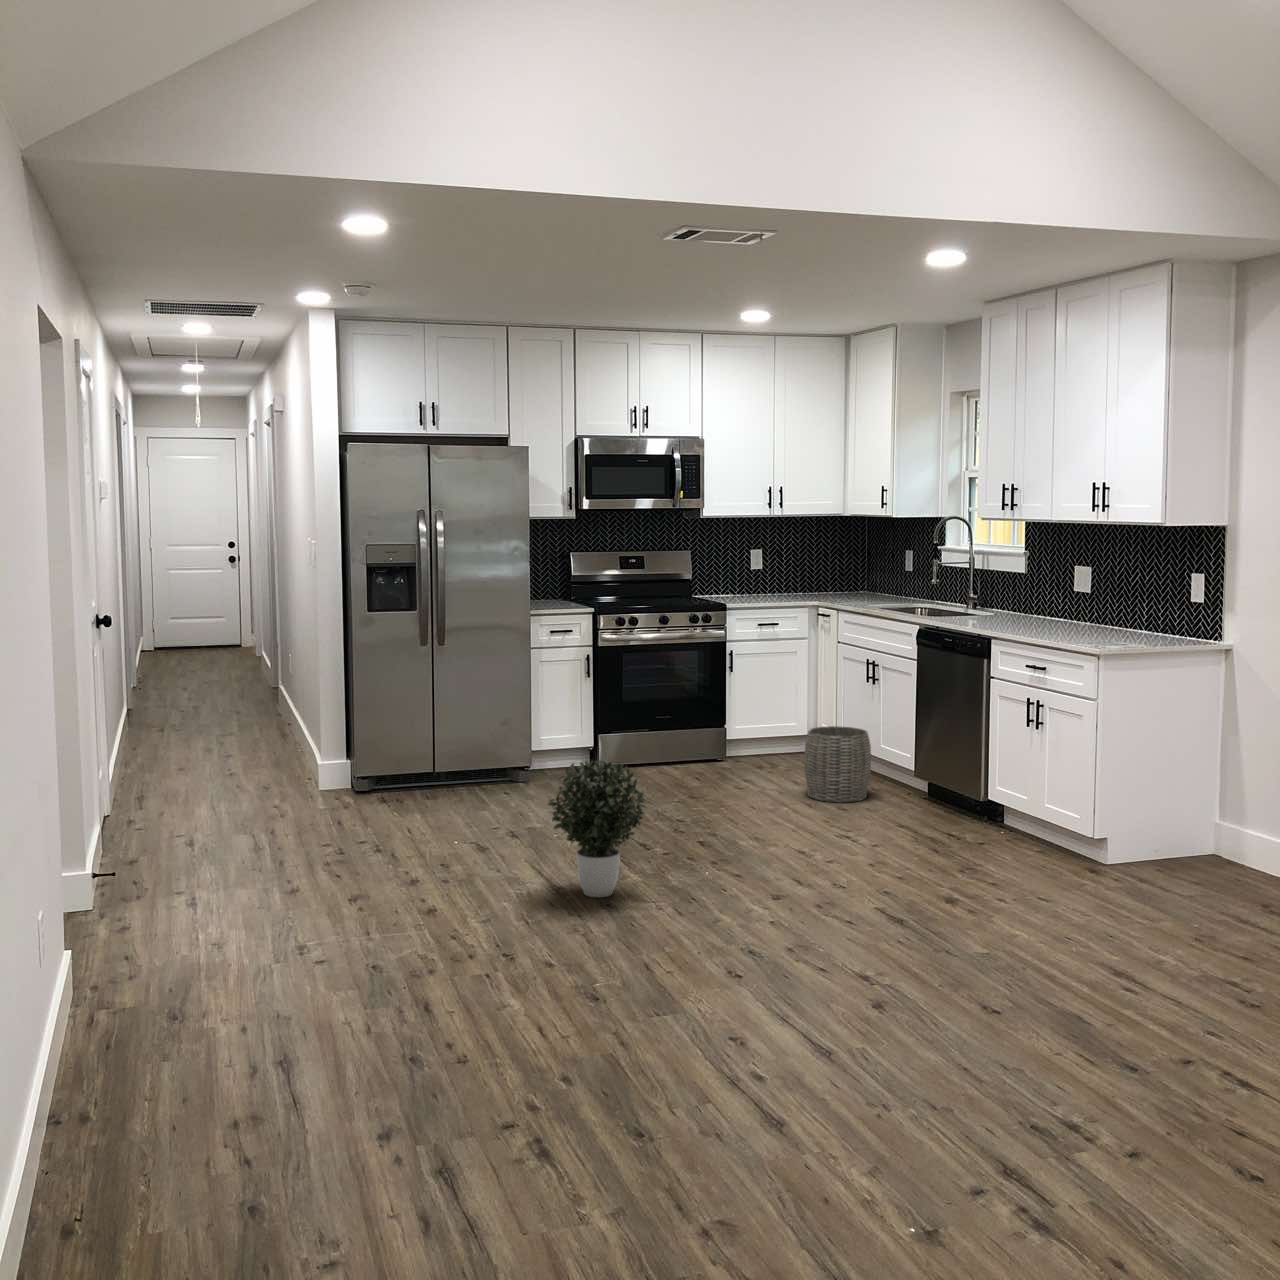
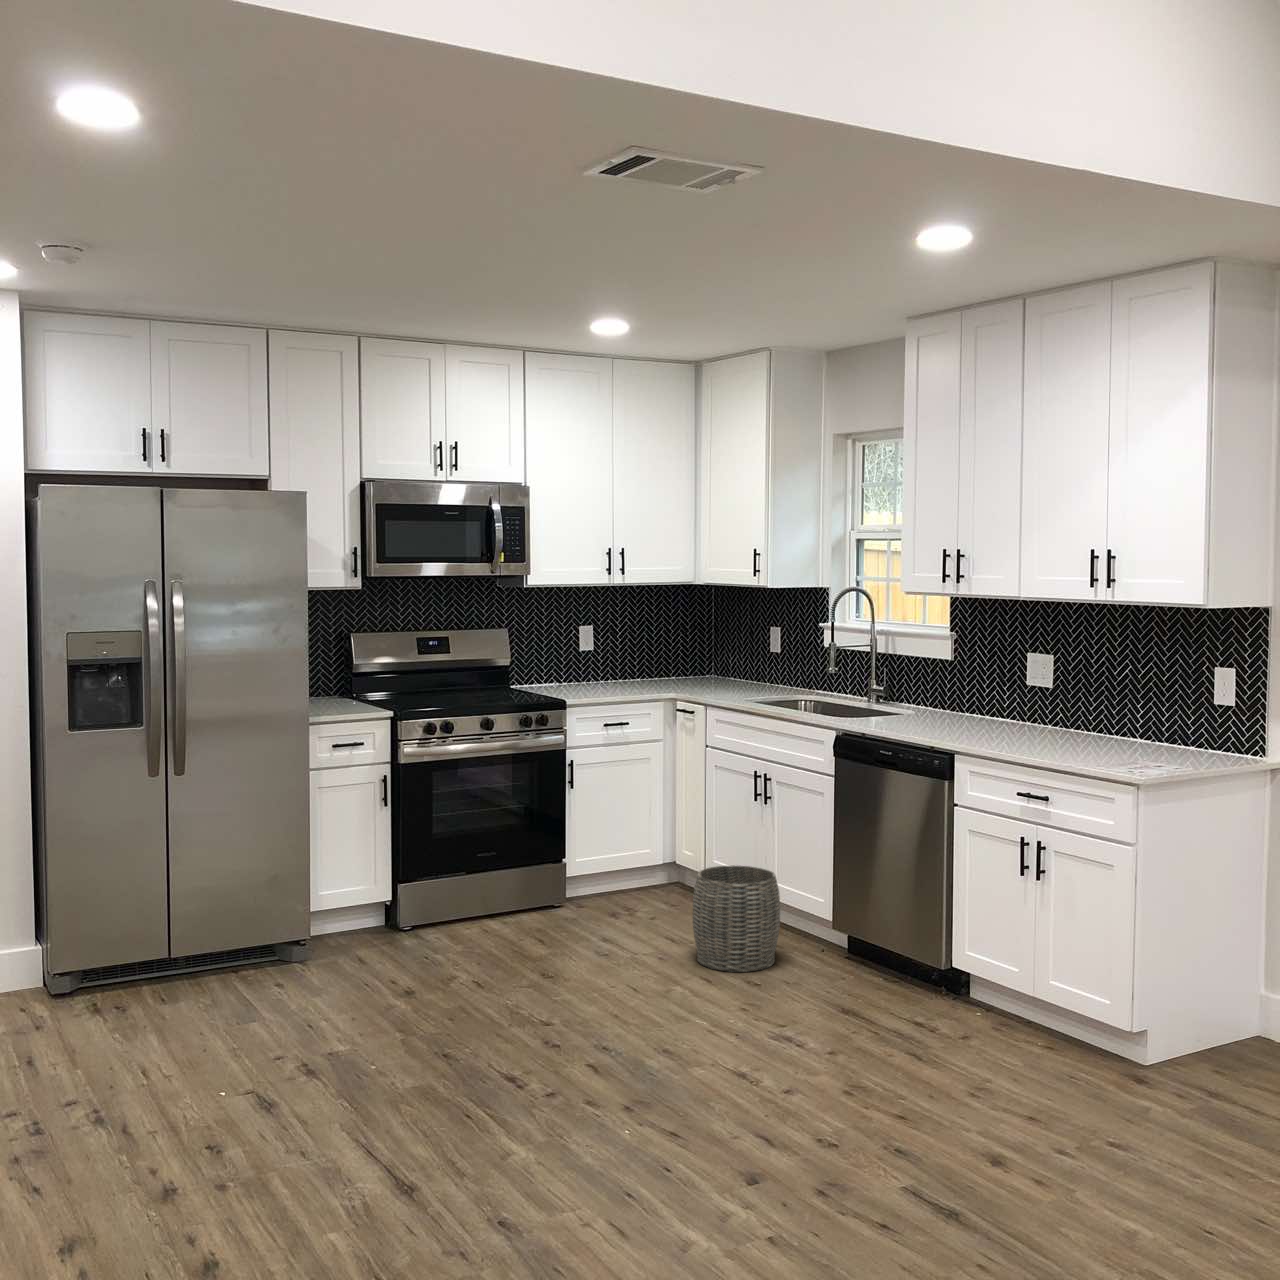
potted plant: present [548,759,646,897] -> none [399,978,553,1200]

